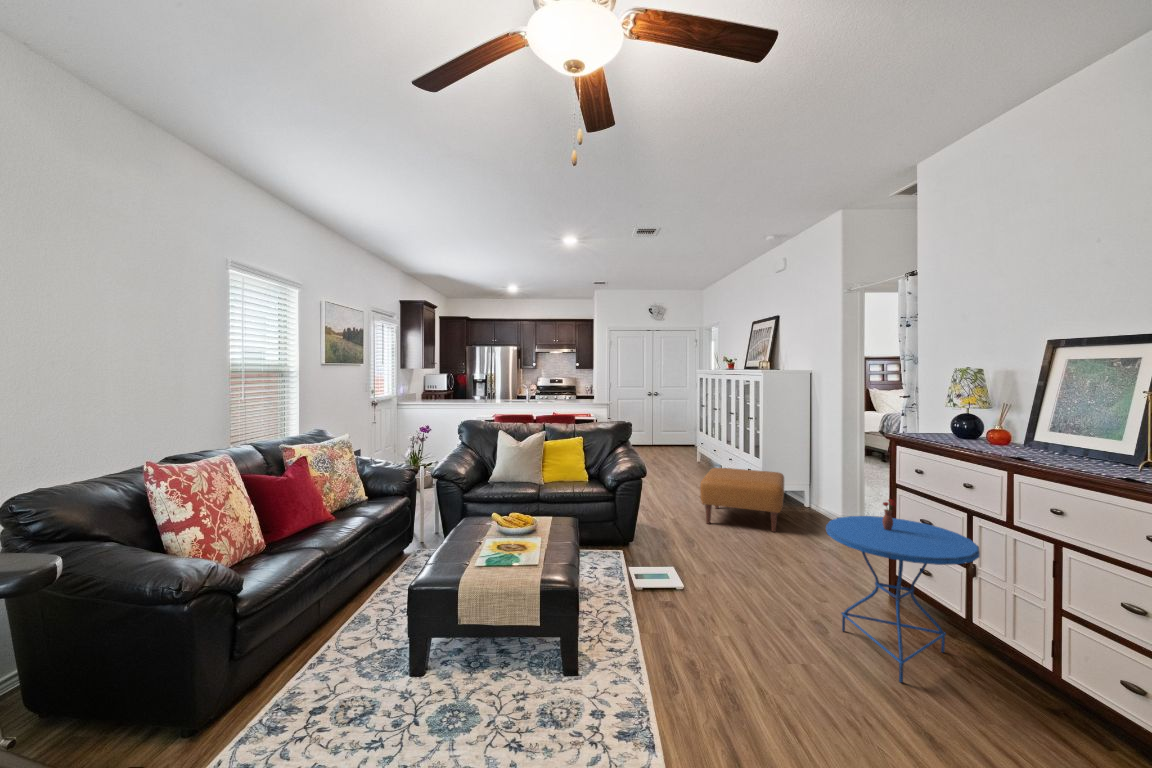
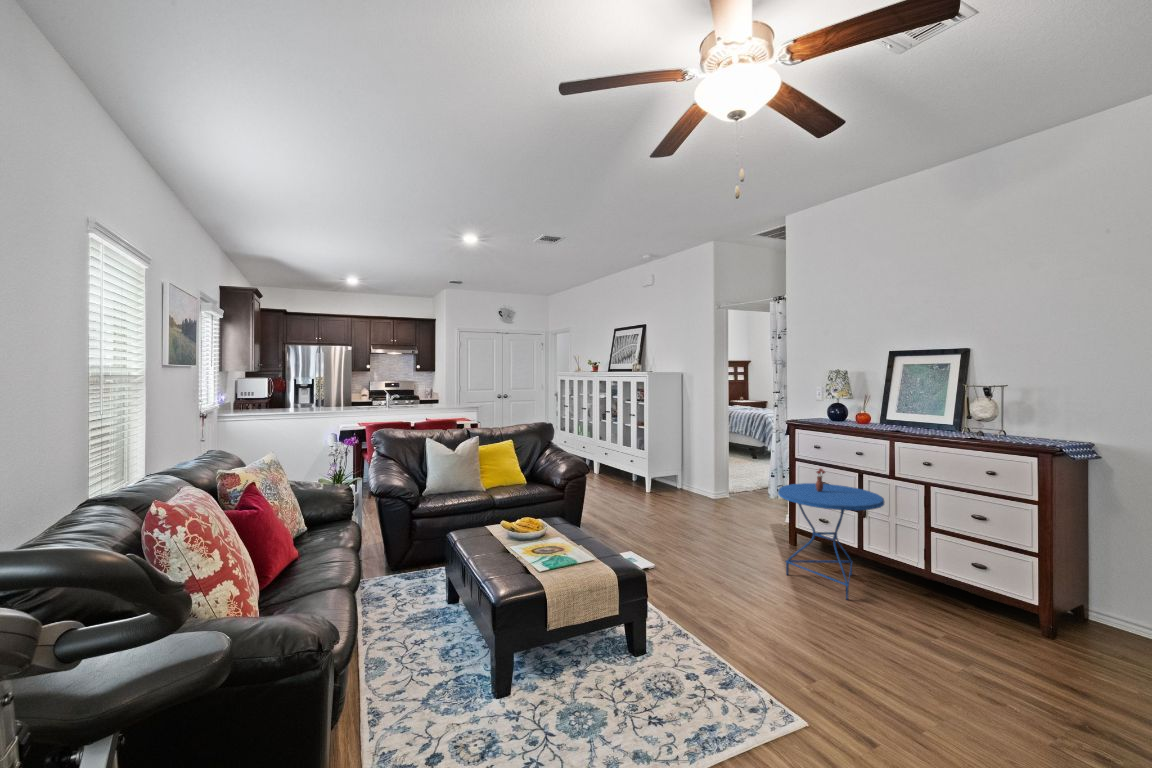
ottoman: present [700,467,784,532] -> none [609,461,683,512]

